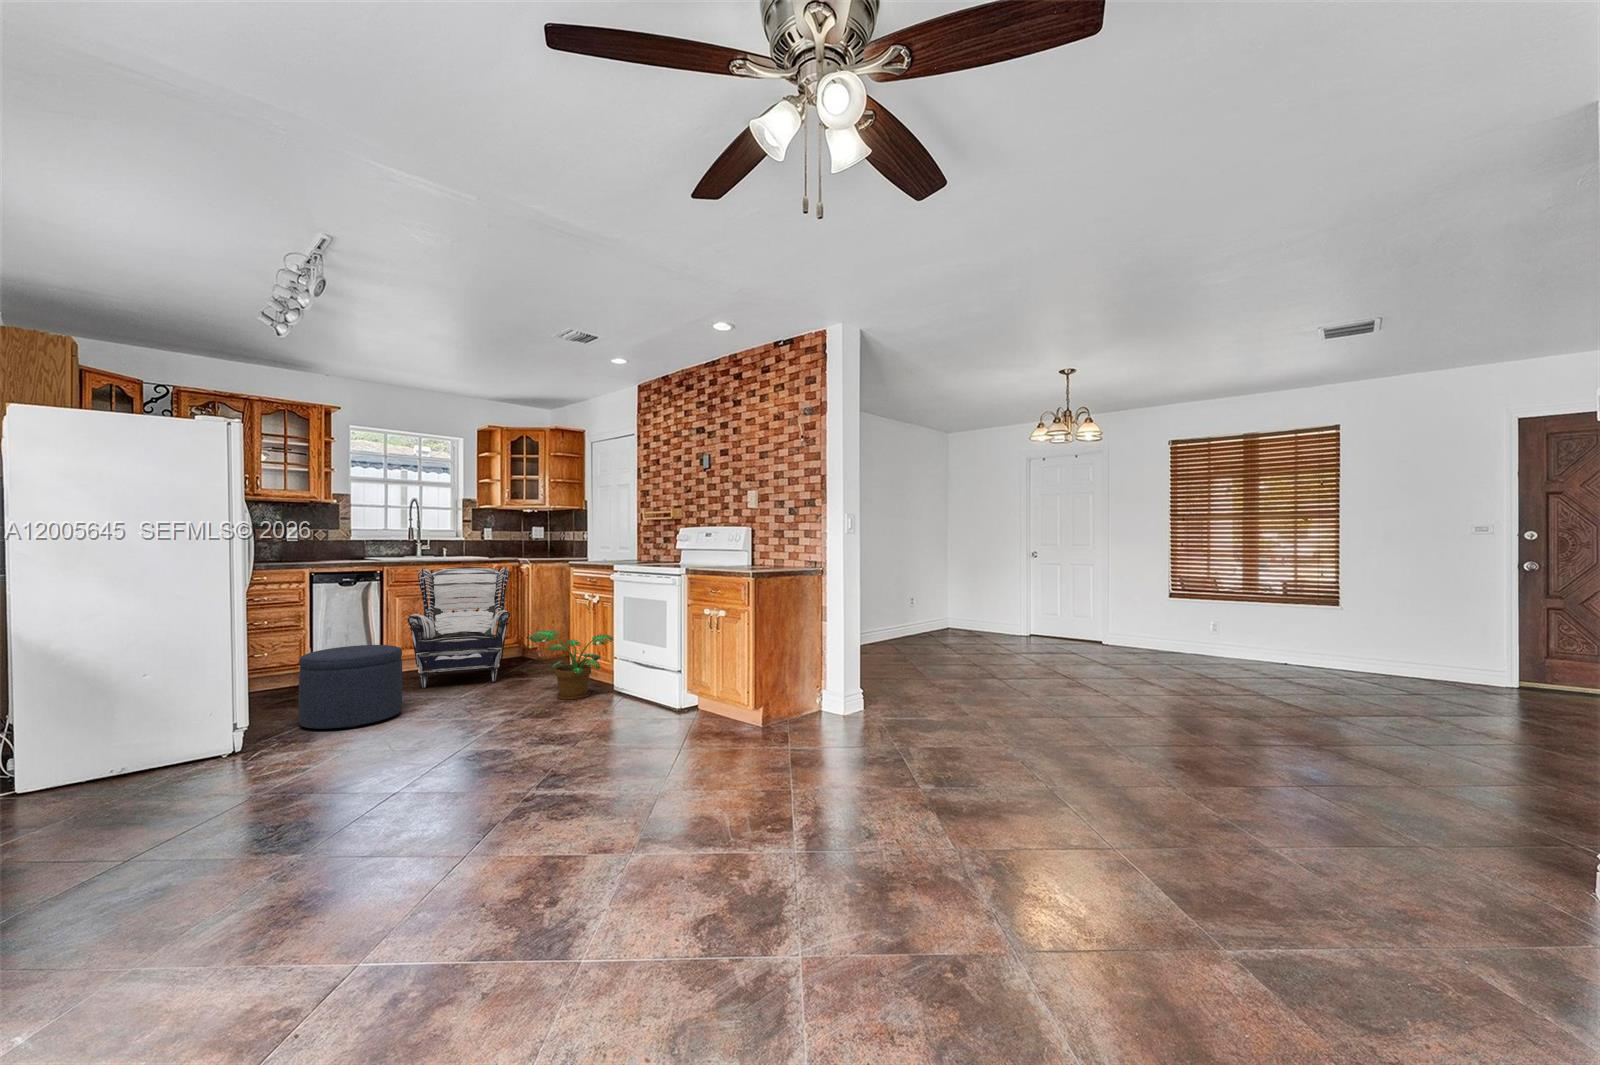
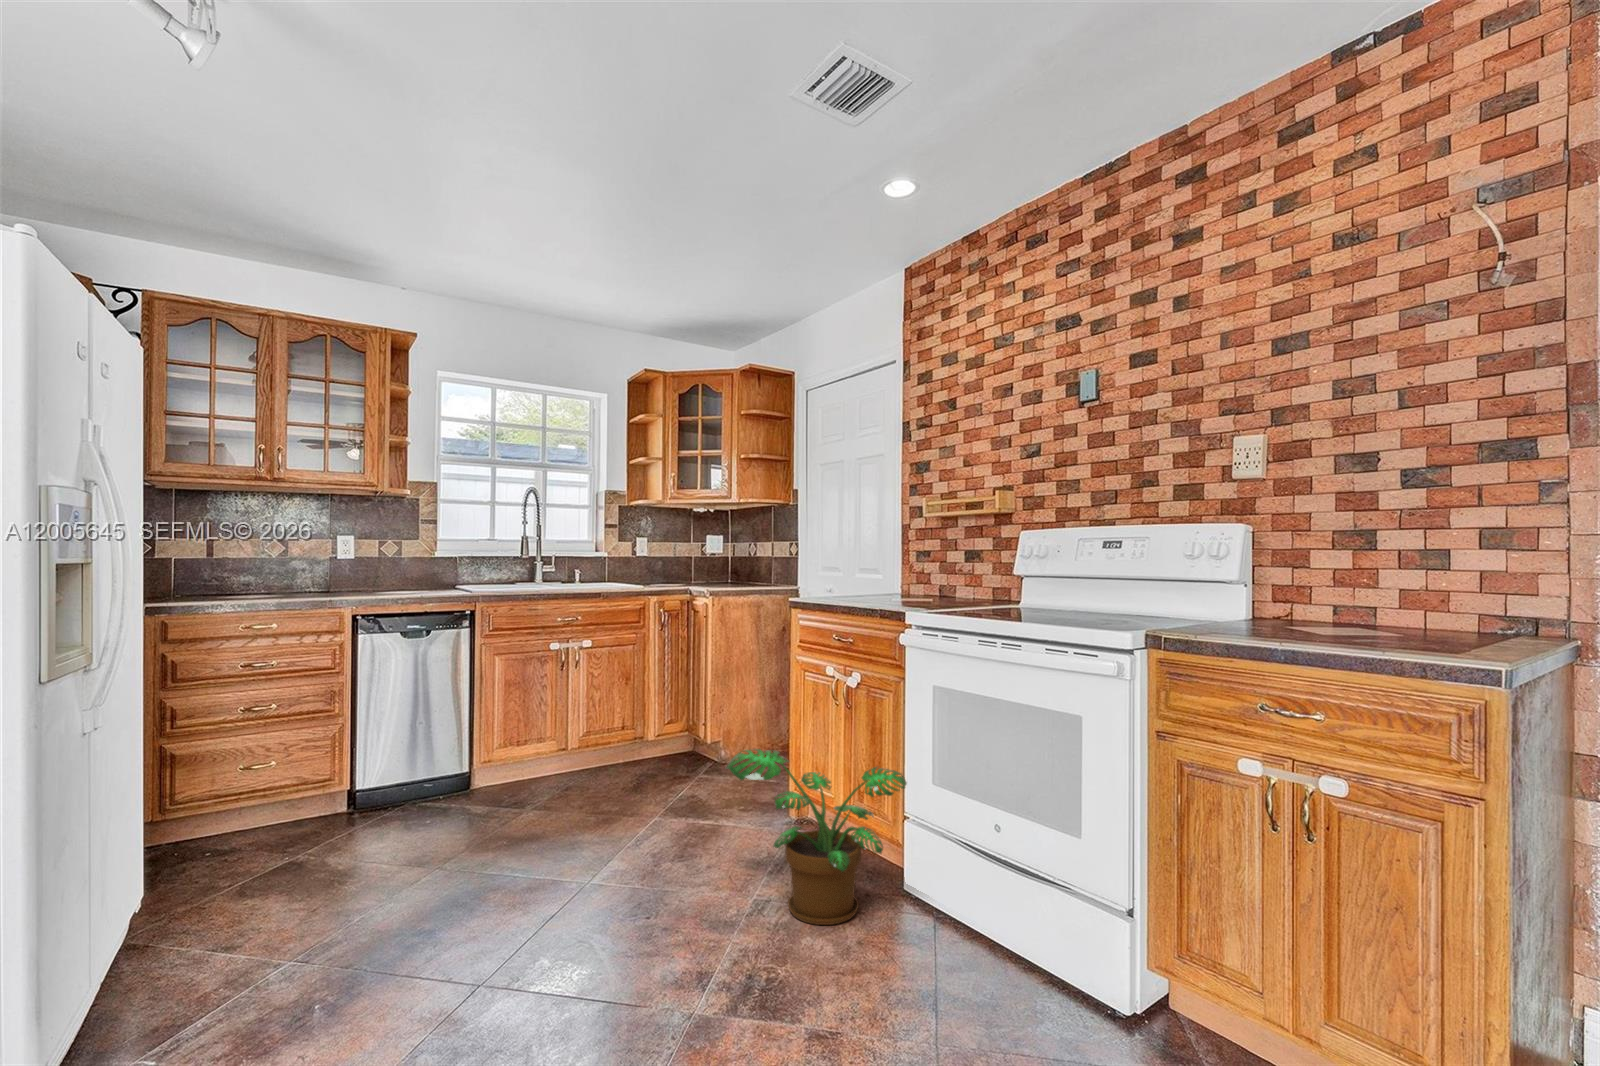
armchair: present [407,567,510,689] -> none [503,604,684,846]
ottoman: present [299,645,402,729] -> none [254,779,475,1005]

